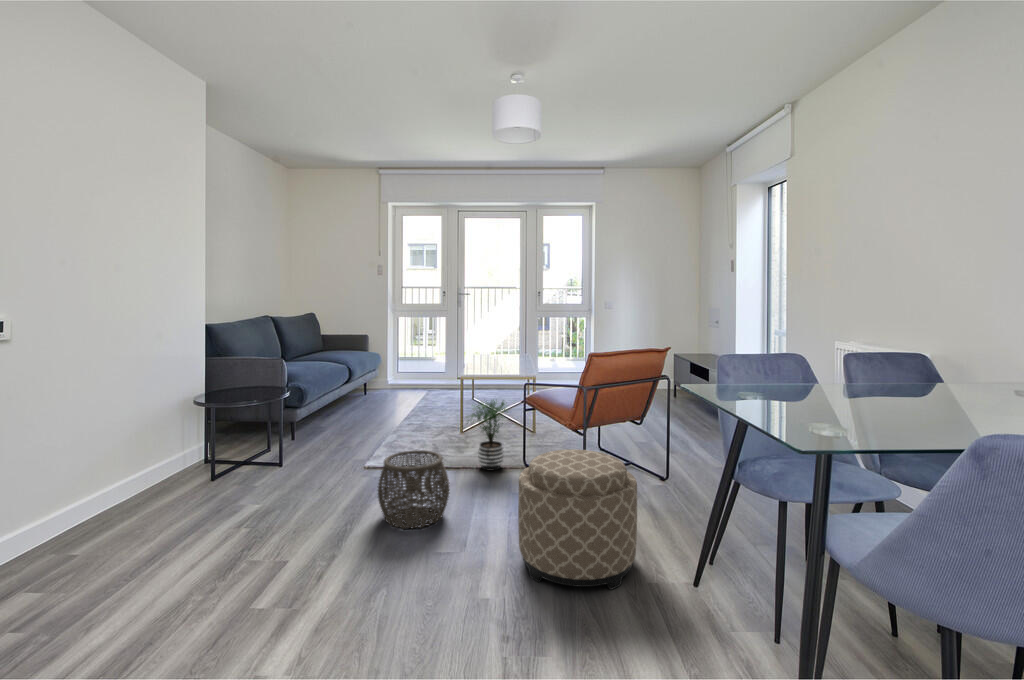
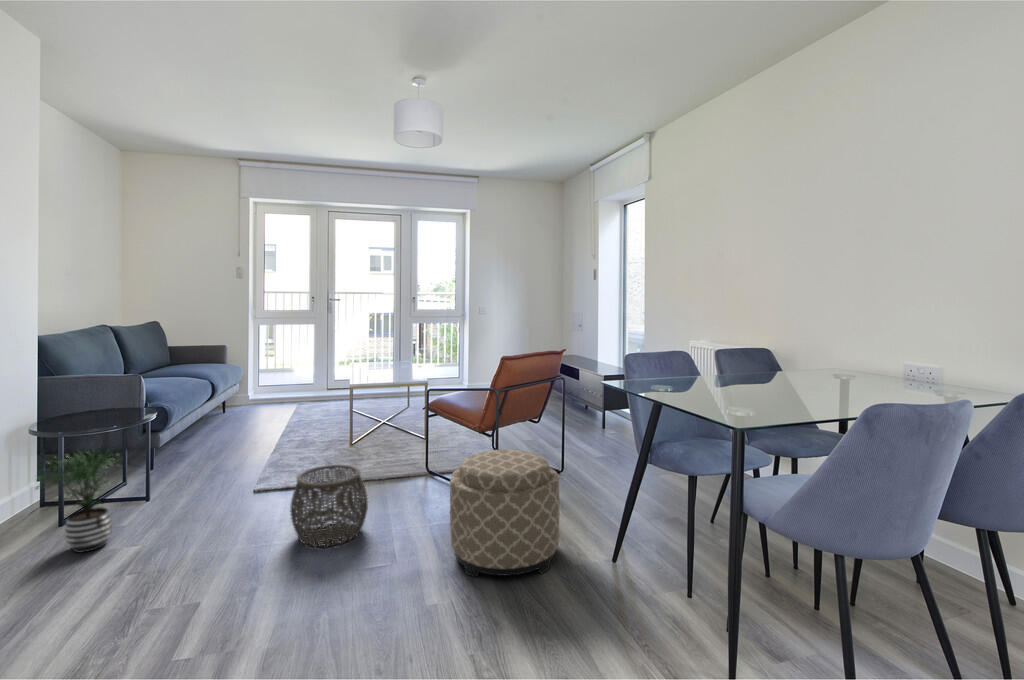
potted plant: present [467,400,506,470] -> present [36,449,119,553]

